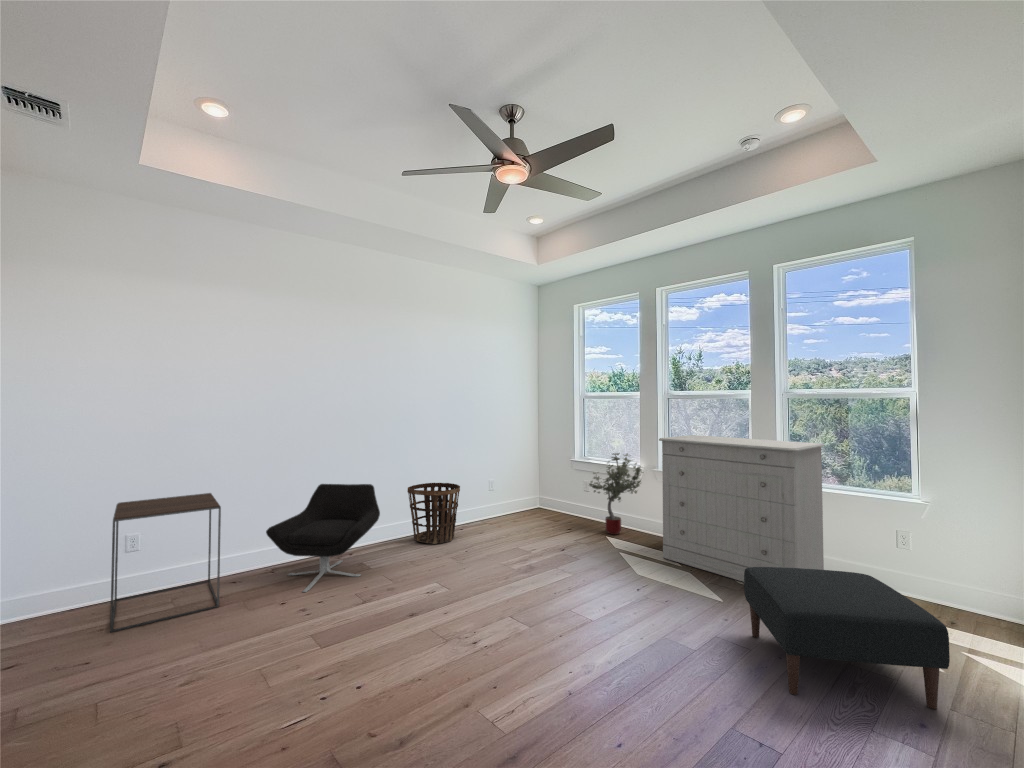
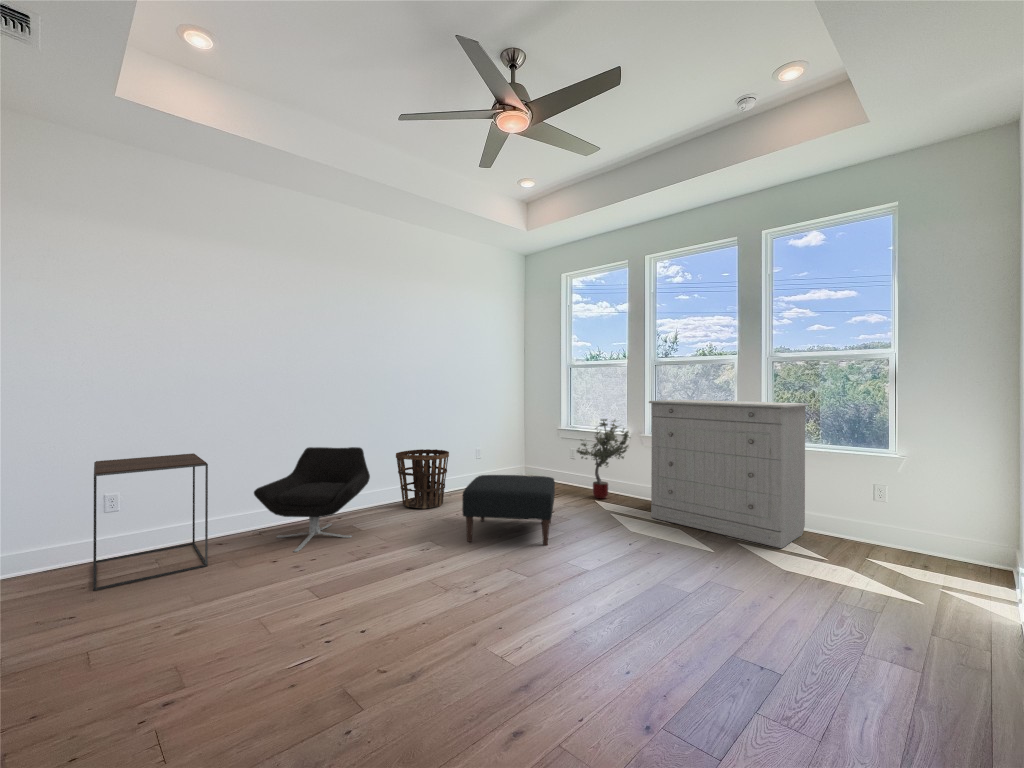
ottoman: present [744,567,950,709] -> present [462,475,555,545]

